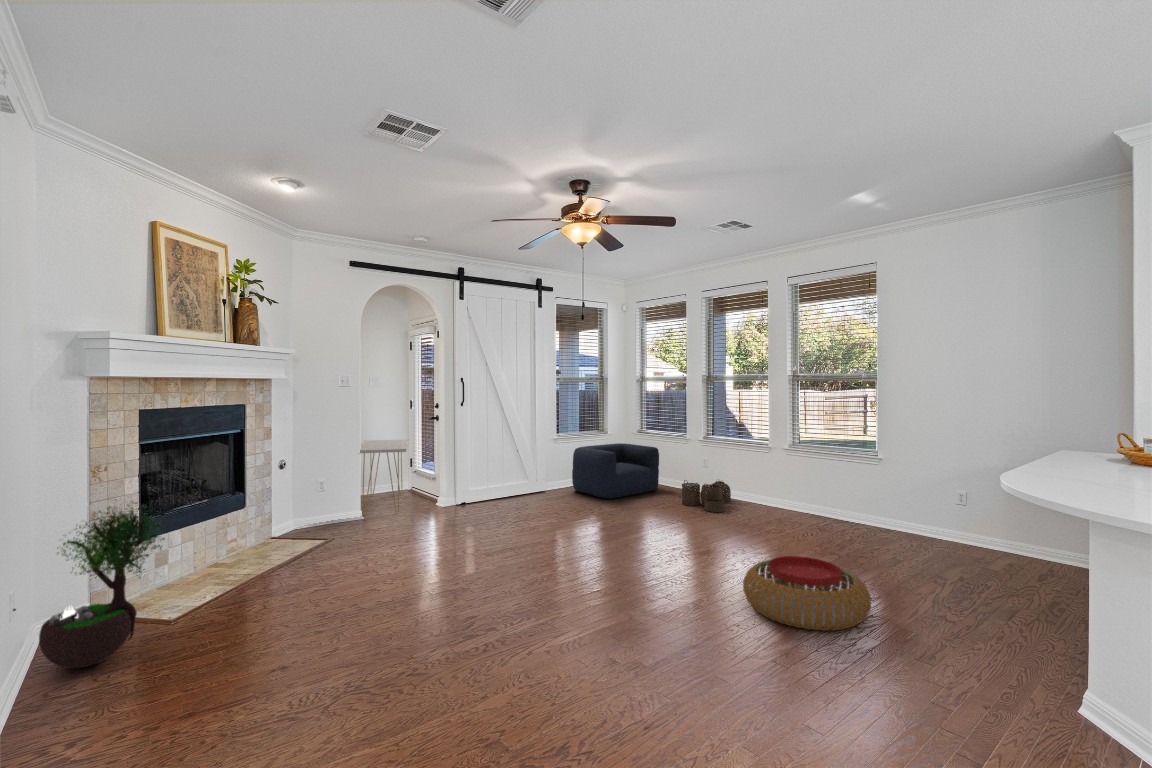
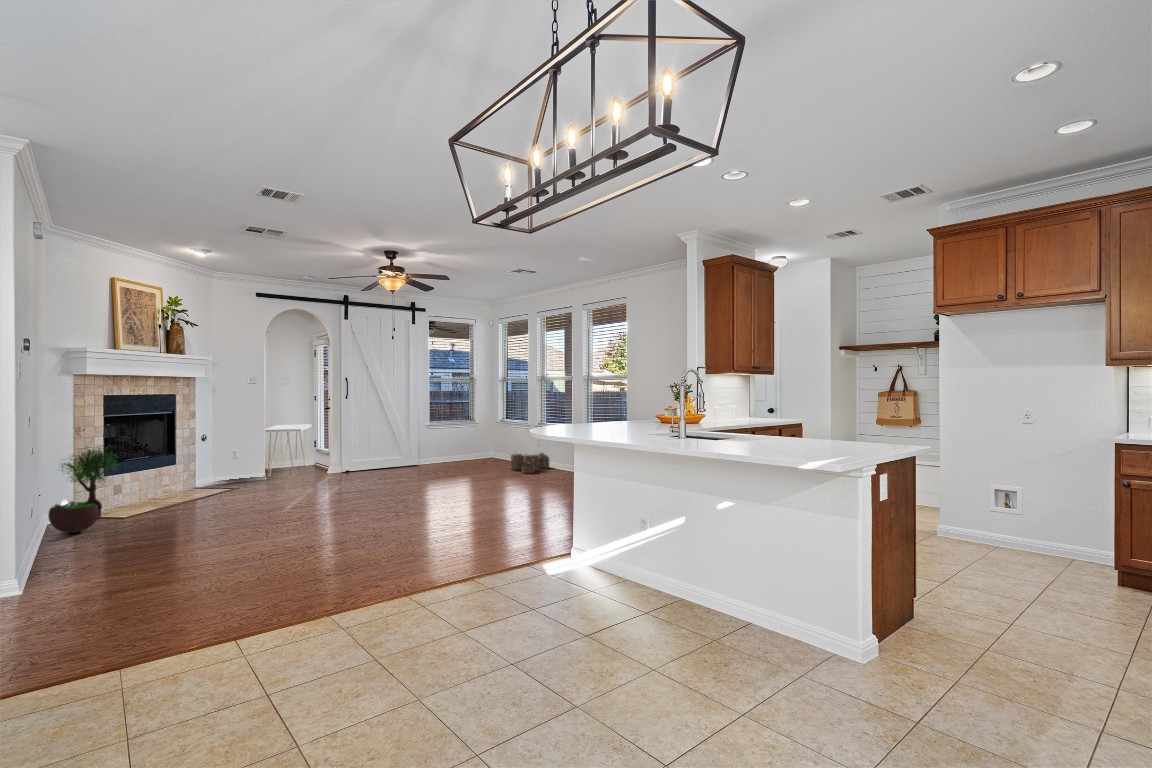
armchair: present [572,443,659,499] -> none [439,428,506,467]
pouf: present [743,556,871,631] -> none [471,483,542,518]

